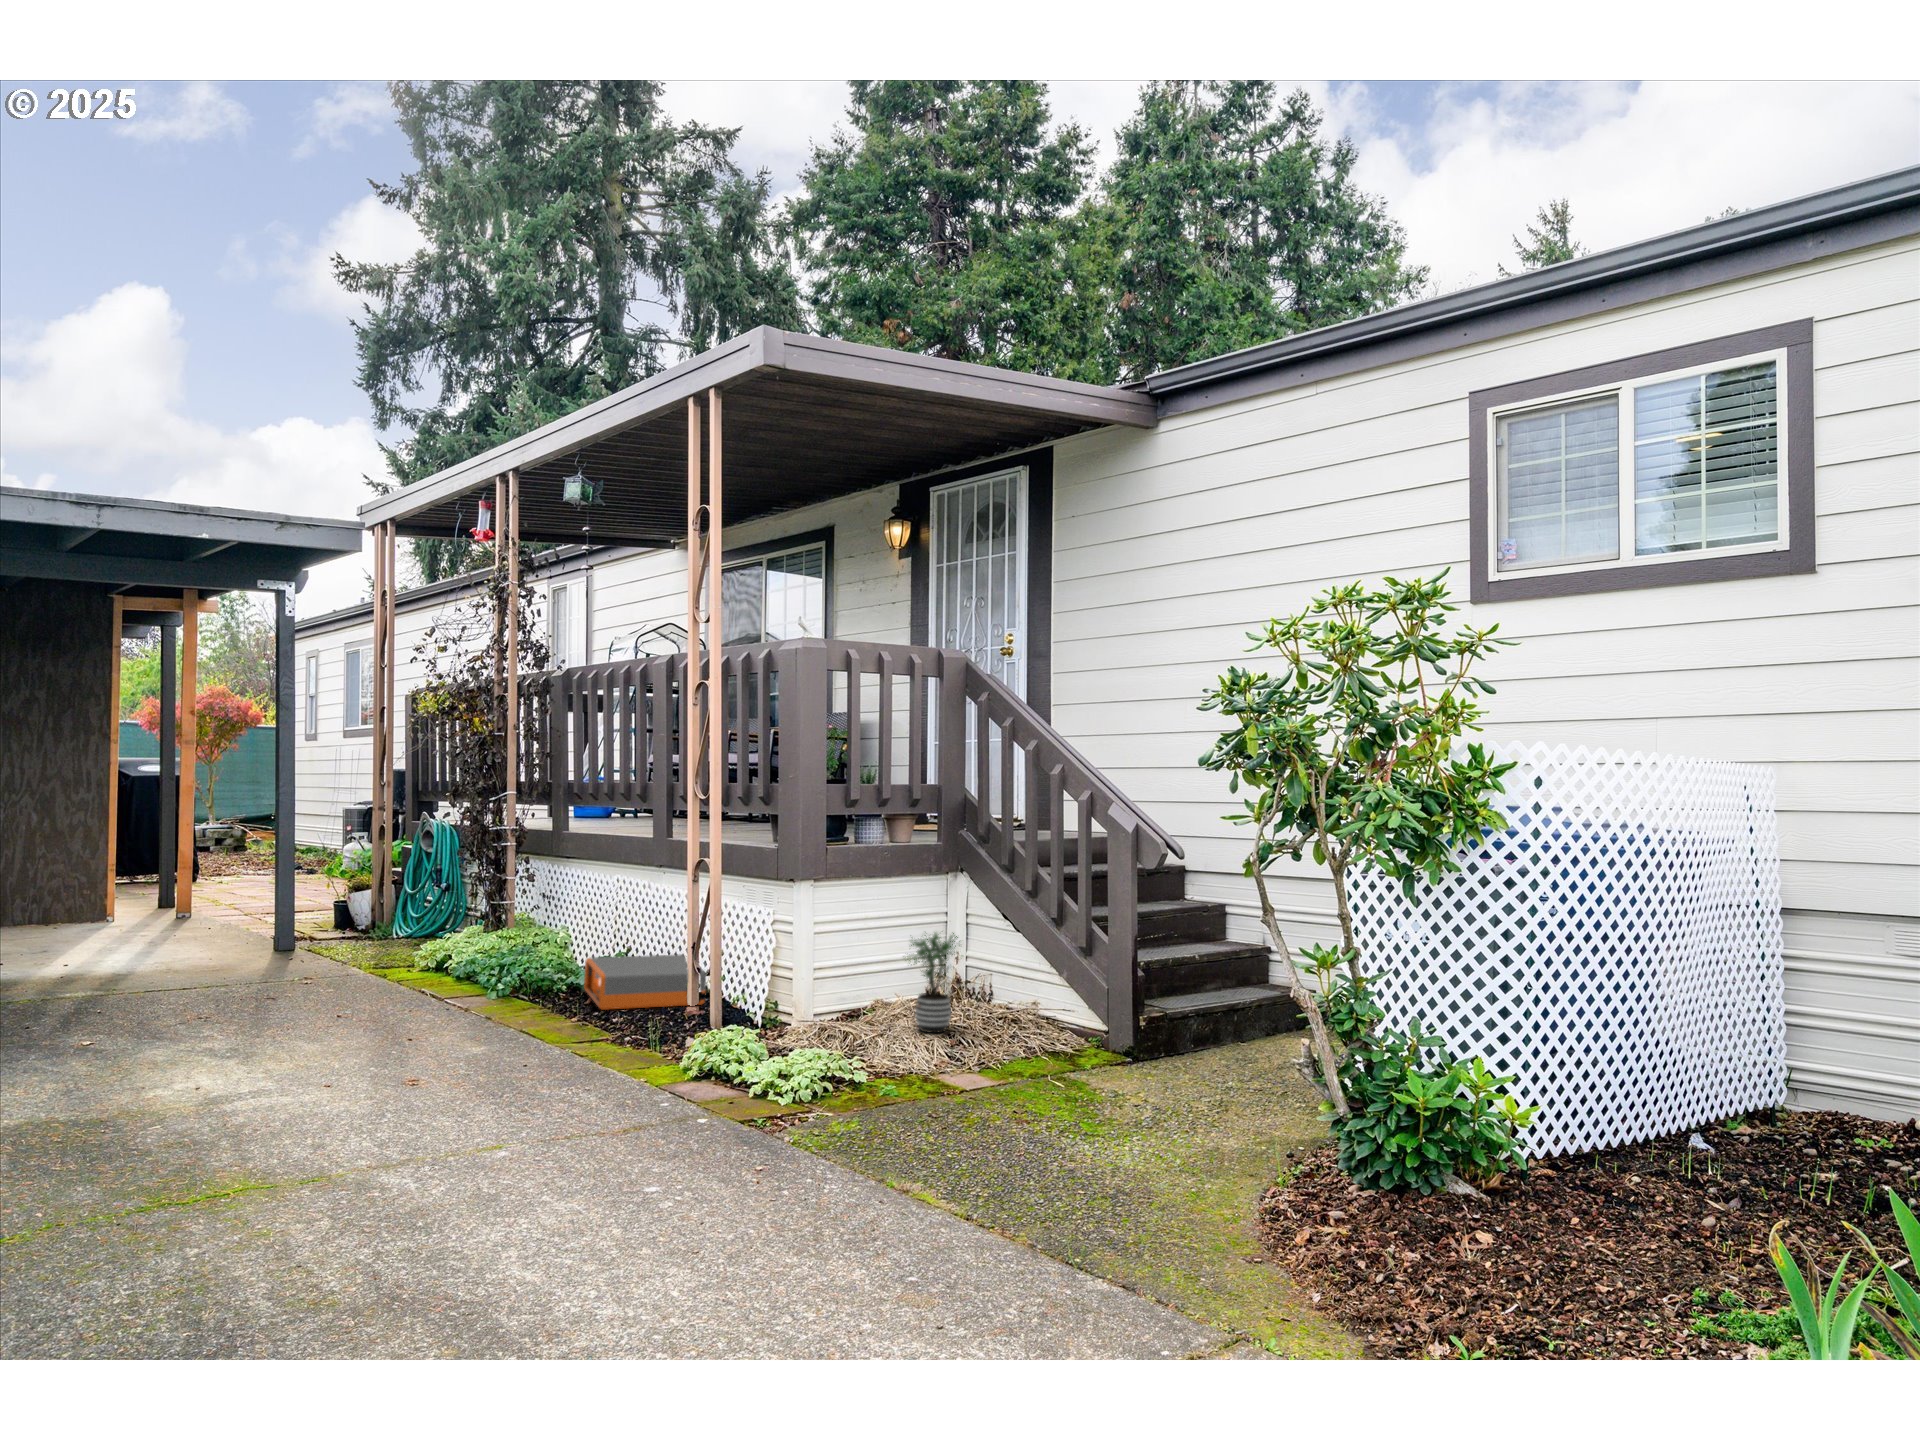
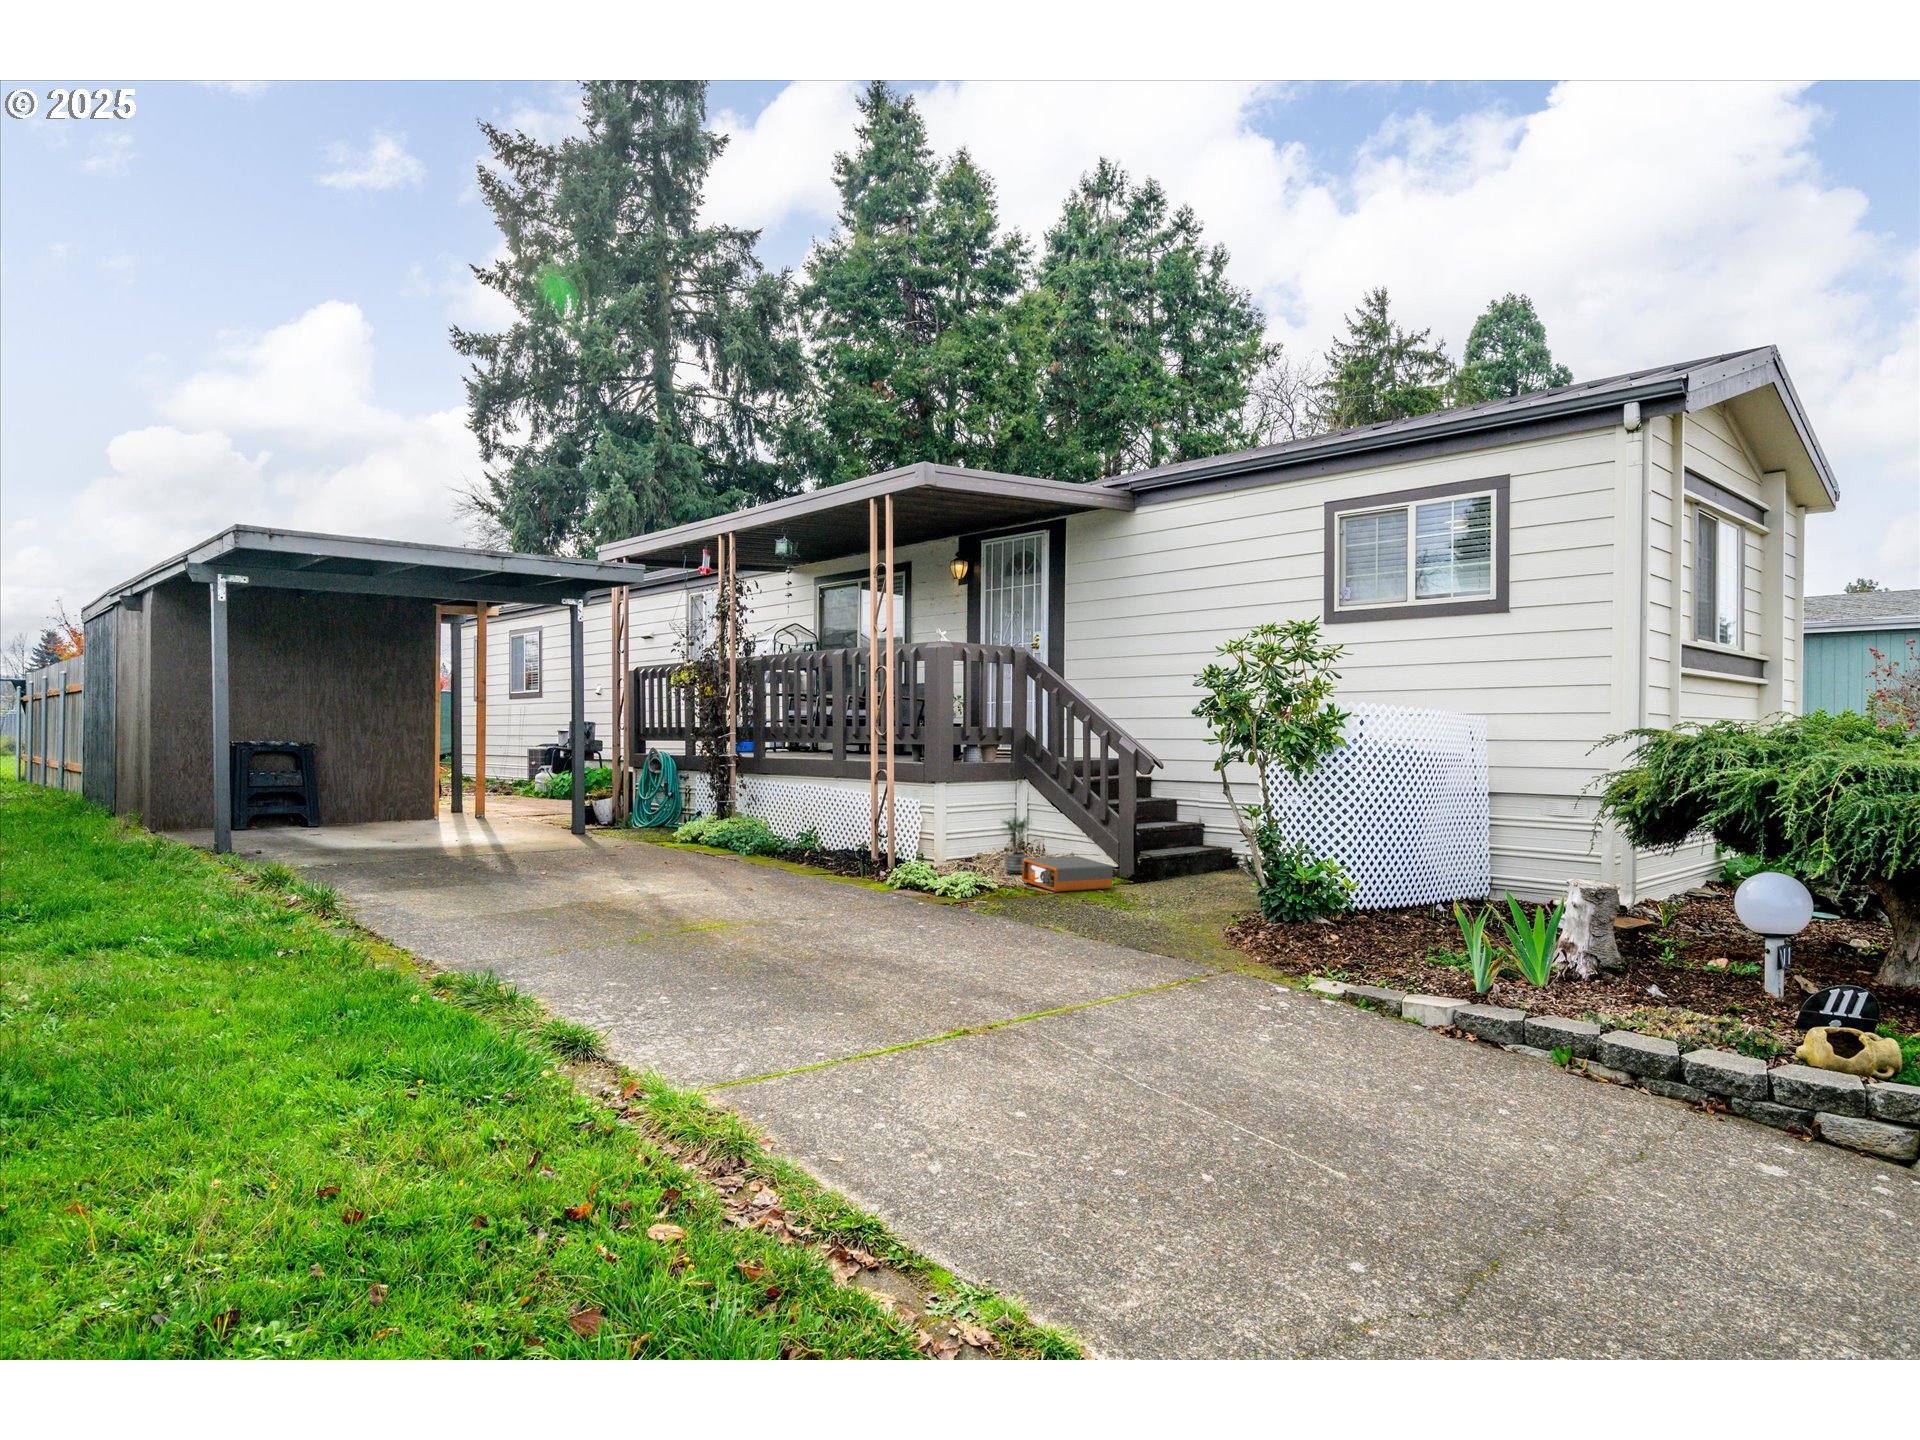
storage box: present [584,955,706,1010] -> present [1022,856,1113,892]

